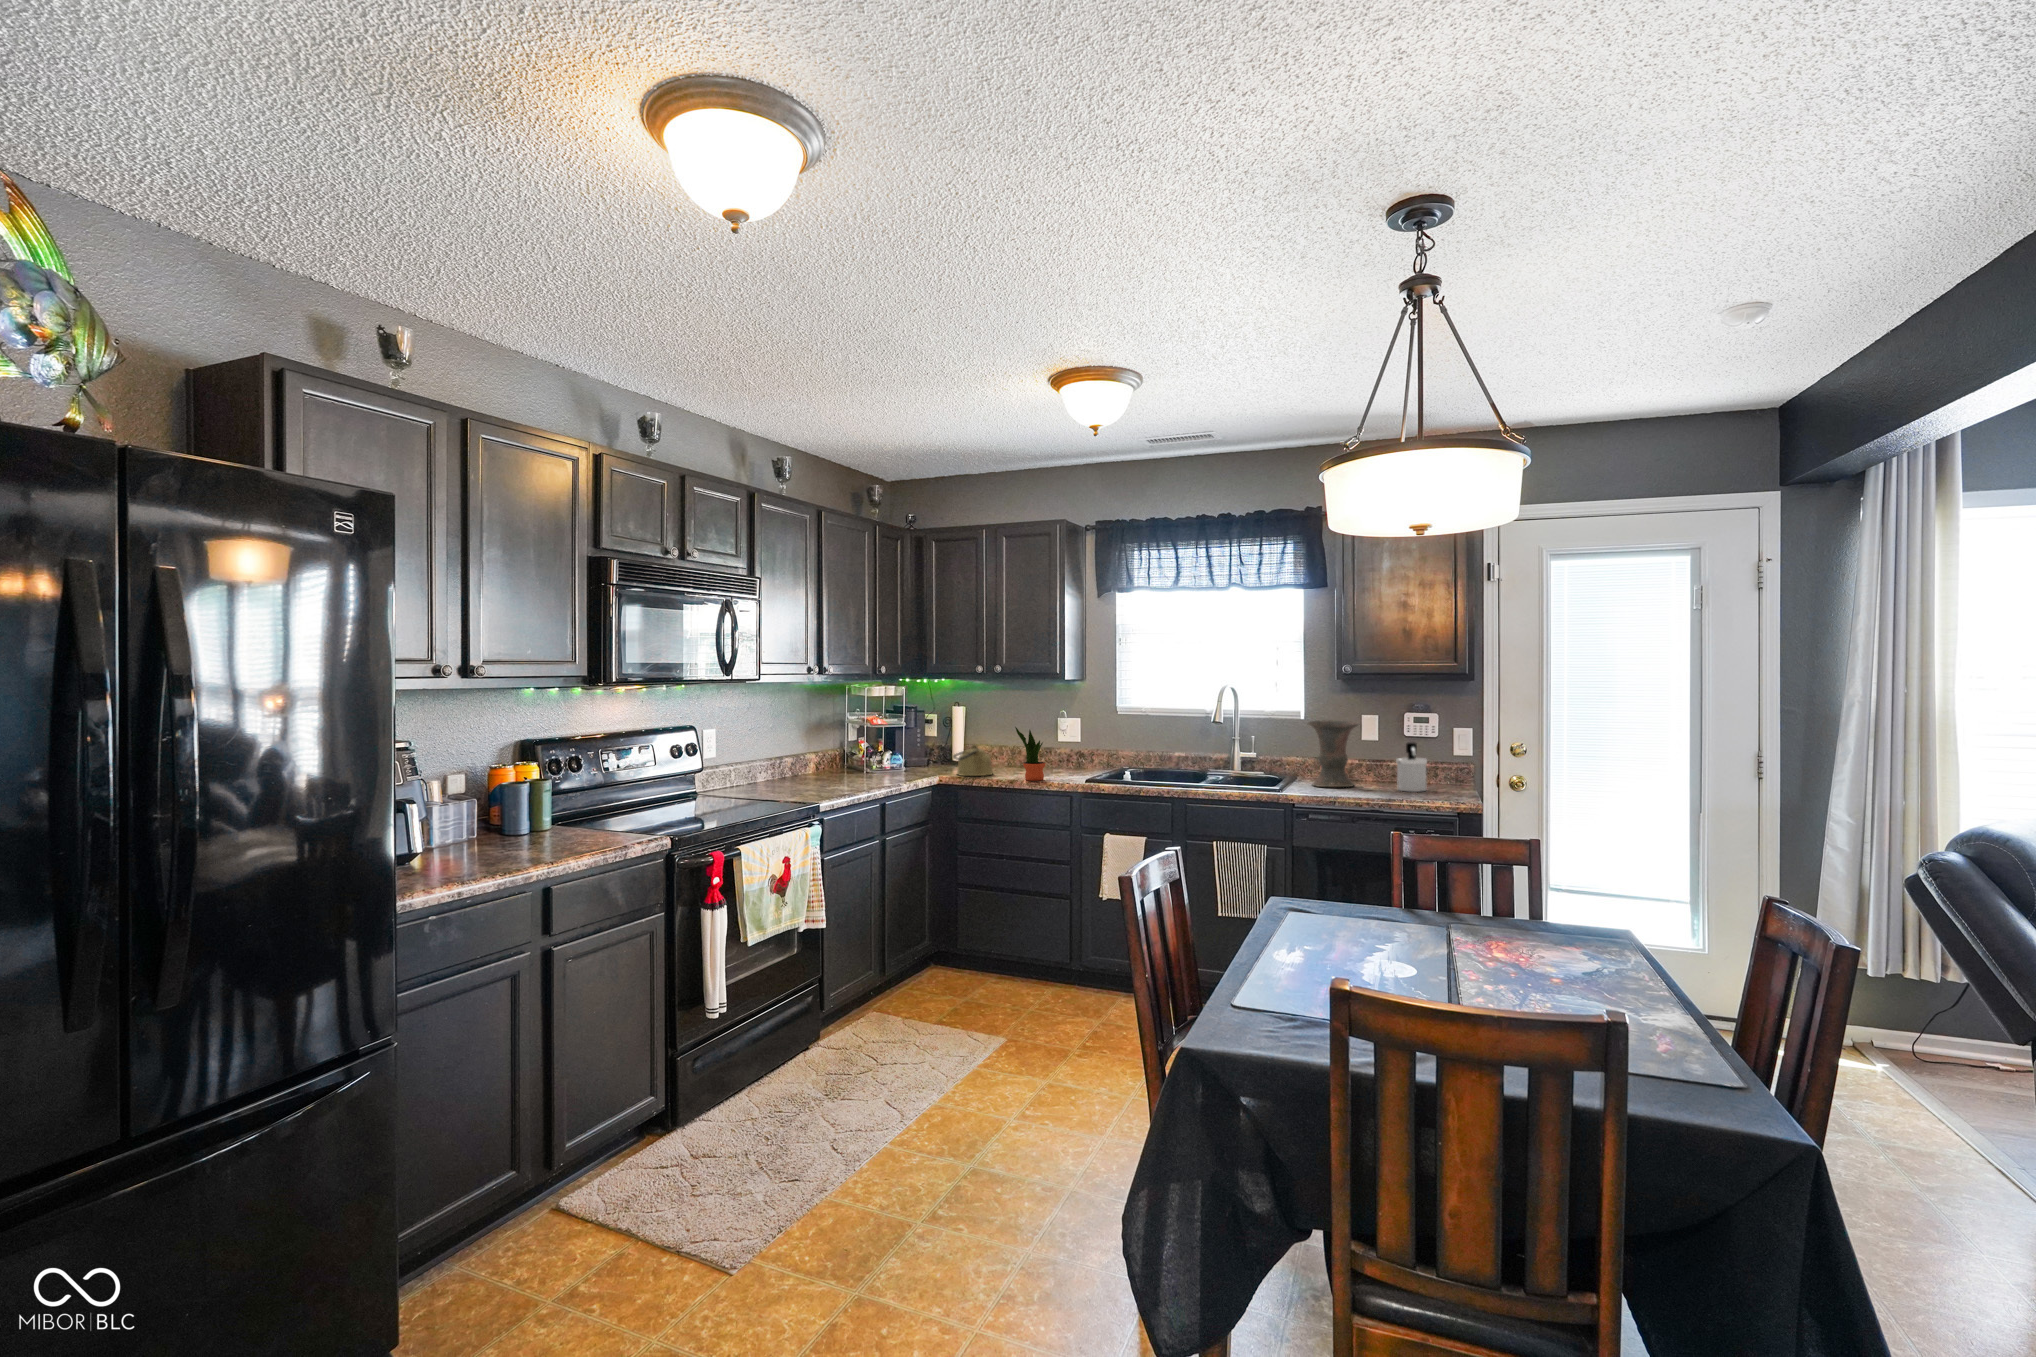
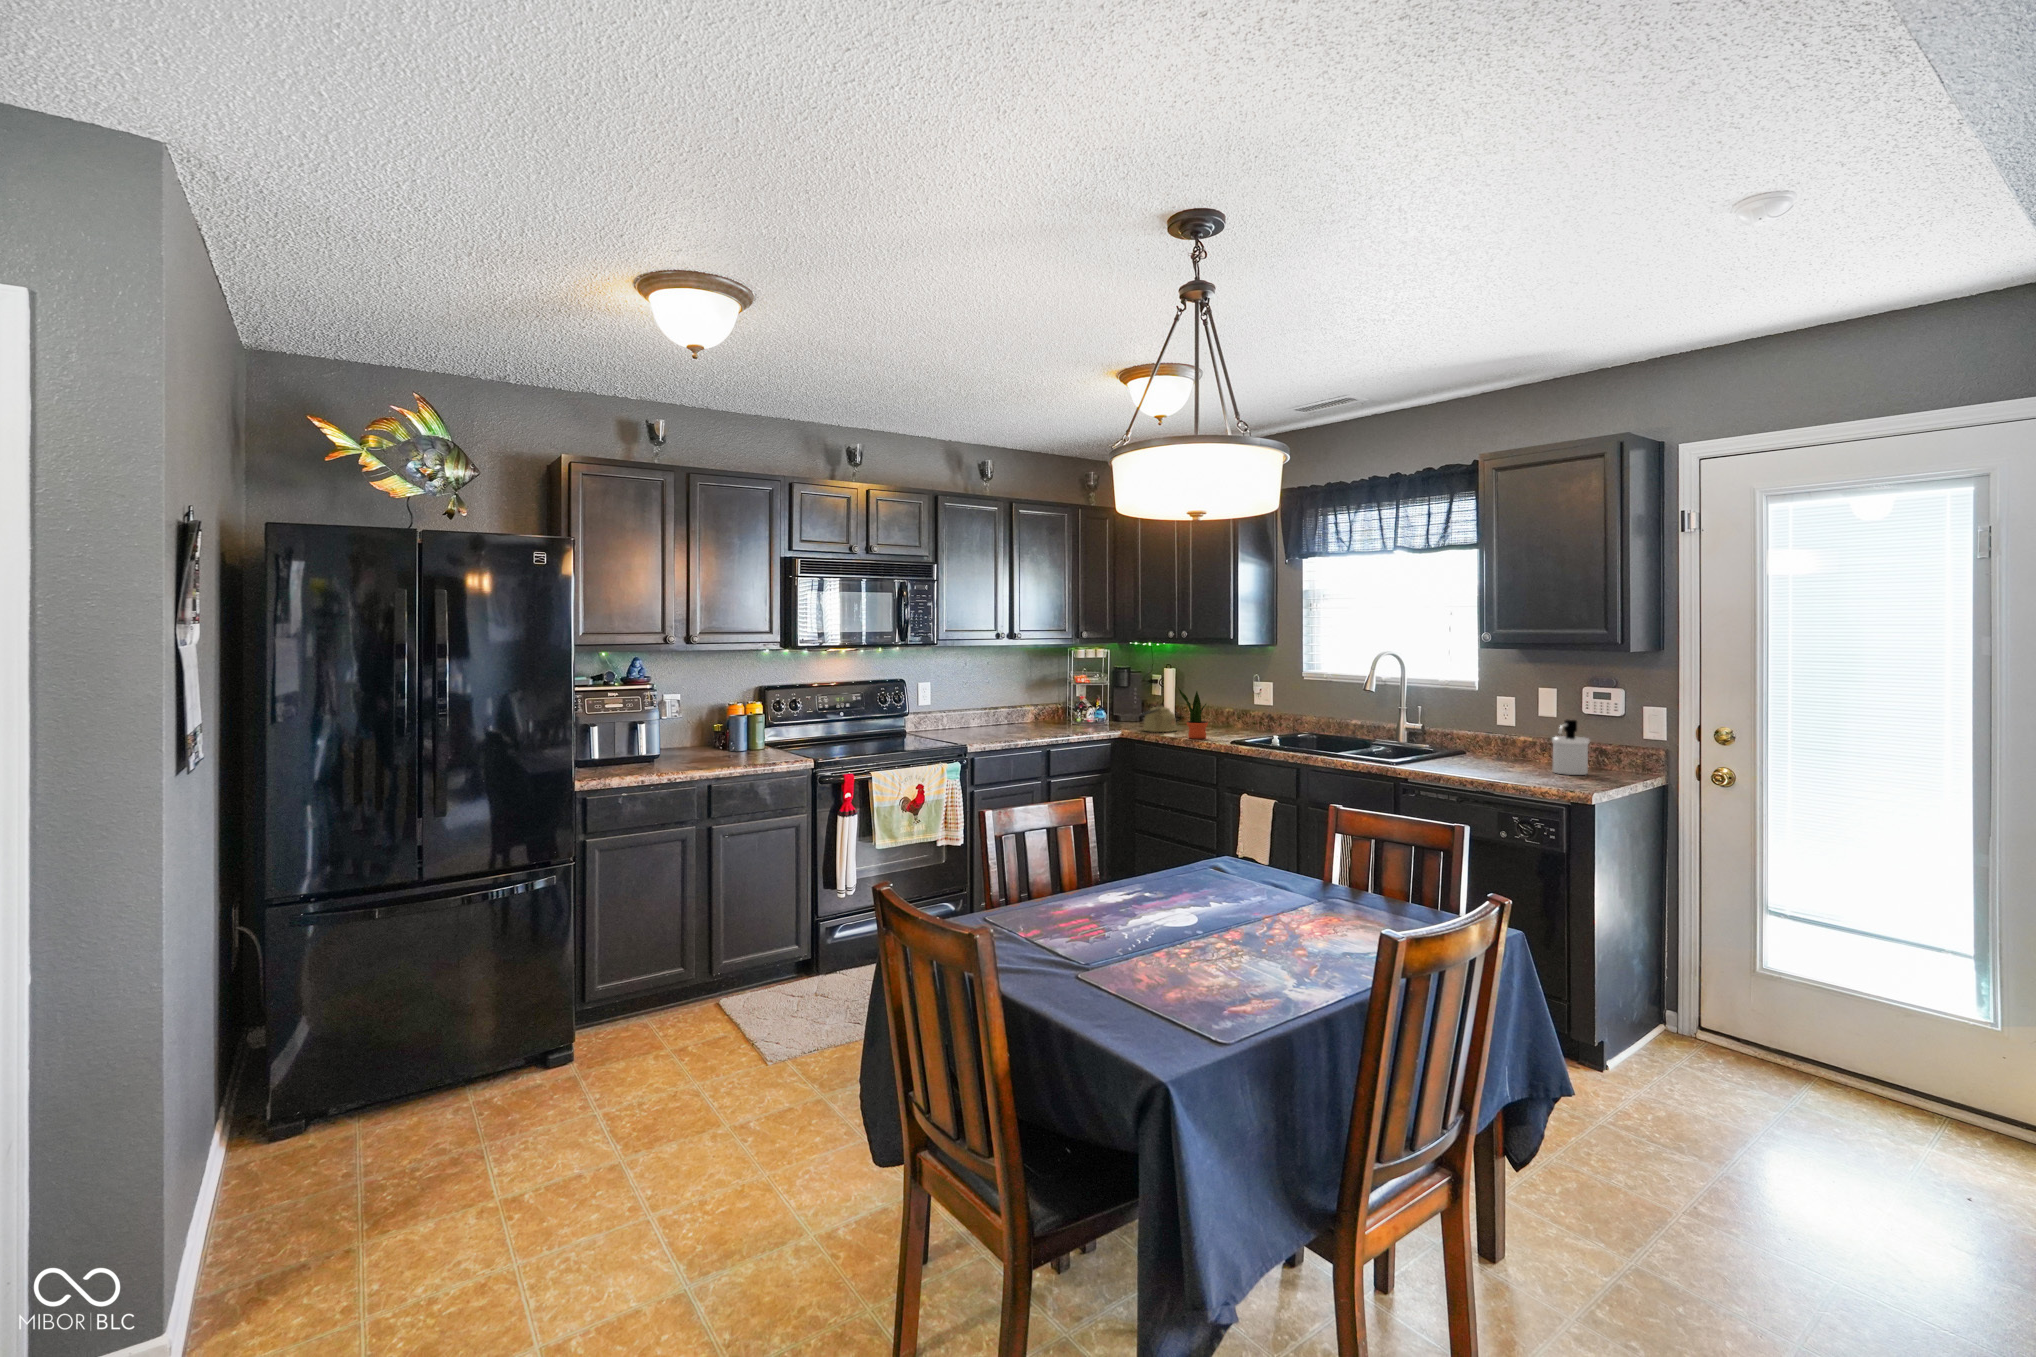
vase: present [1308,721,1359,787] -> none [1458,692,1519,765]

